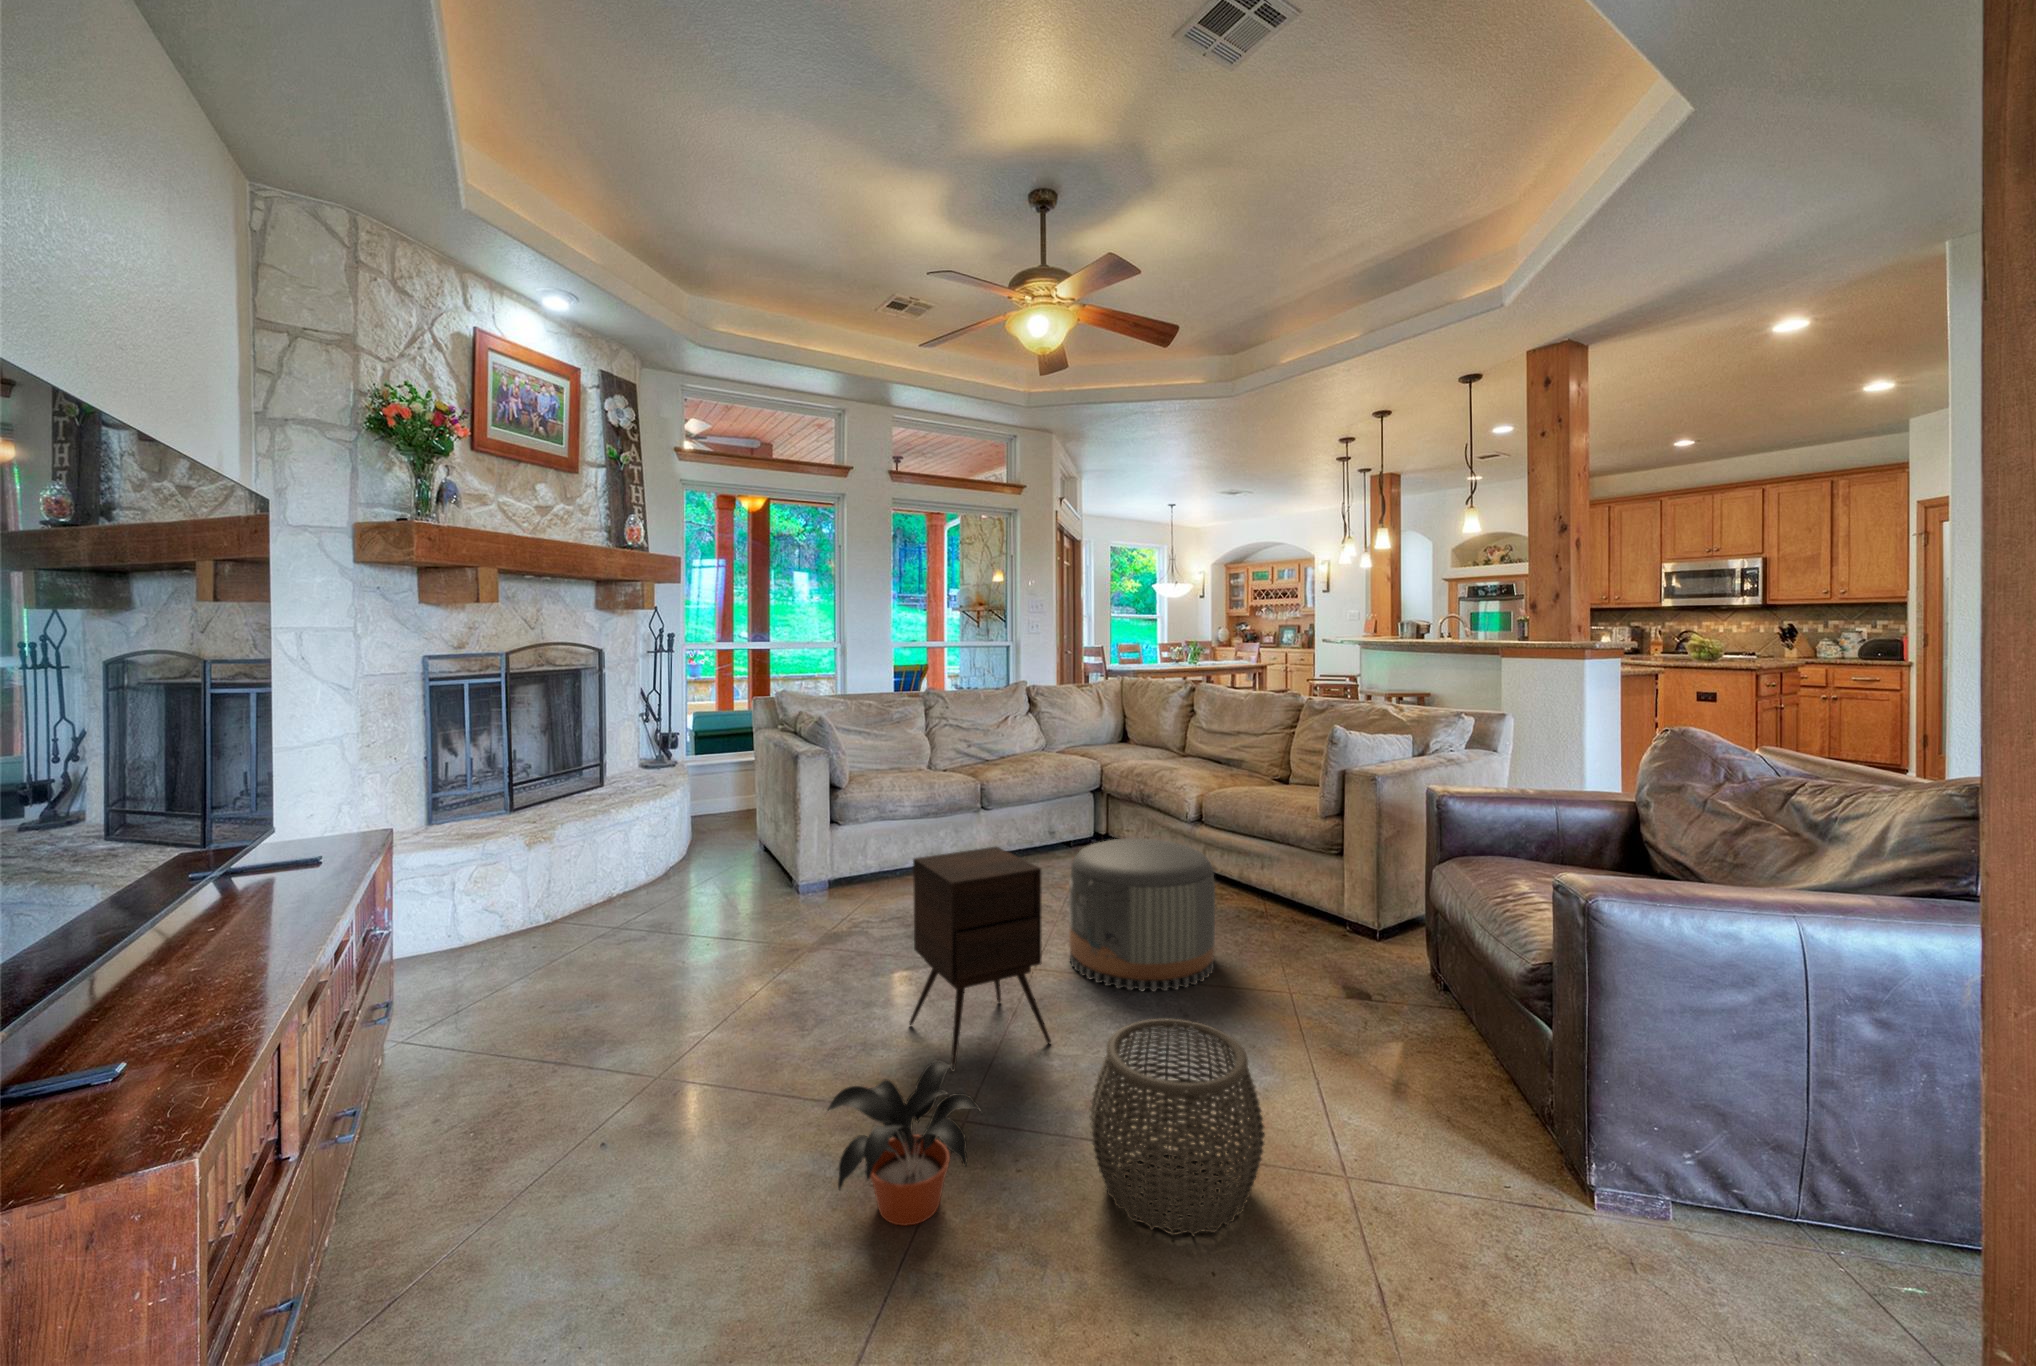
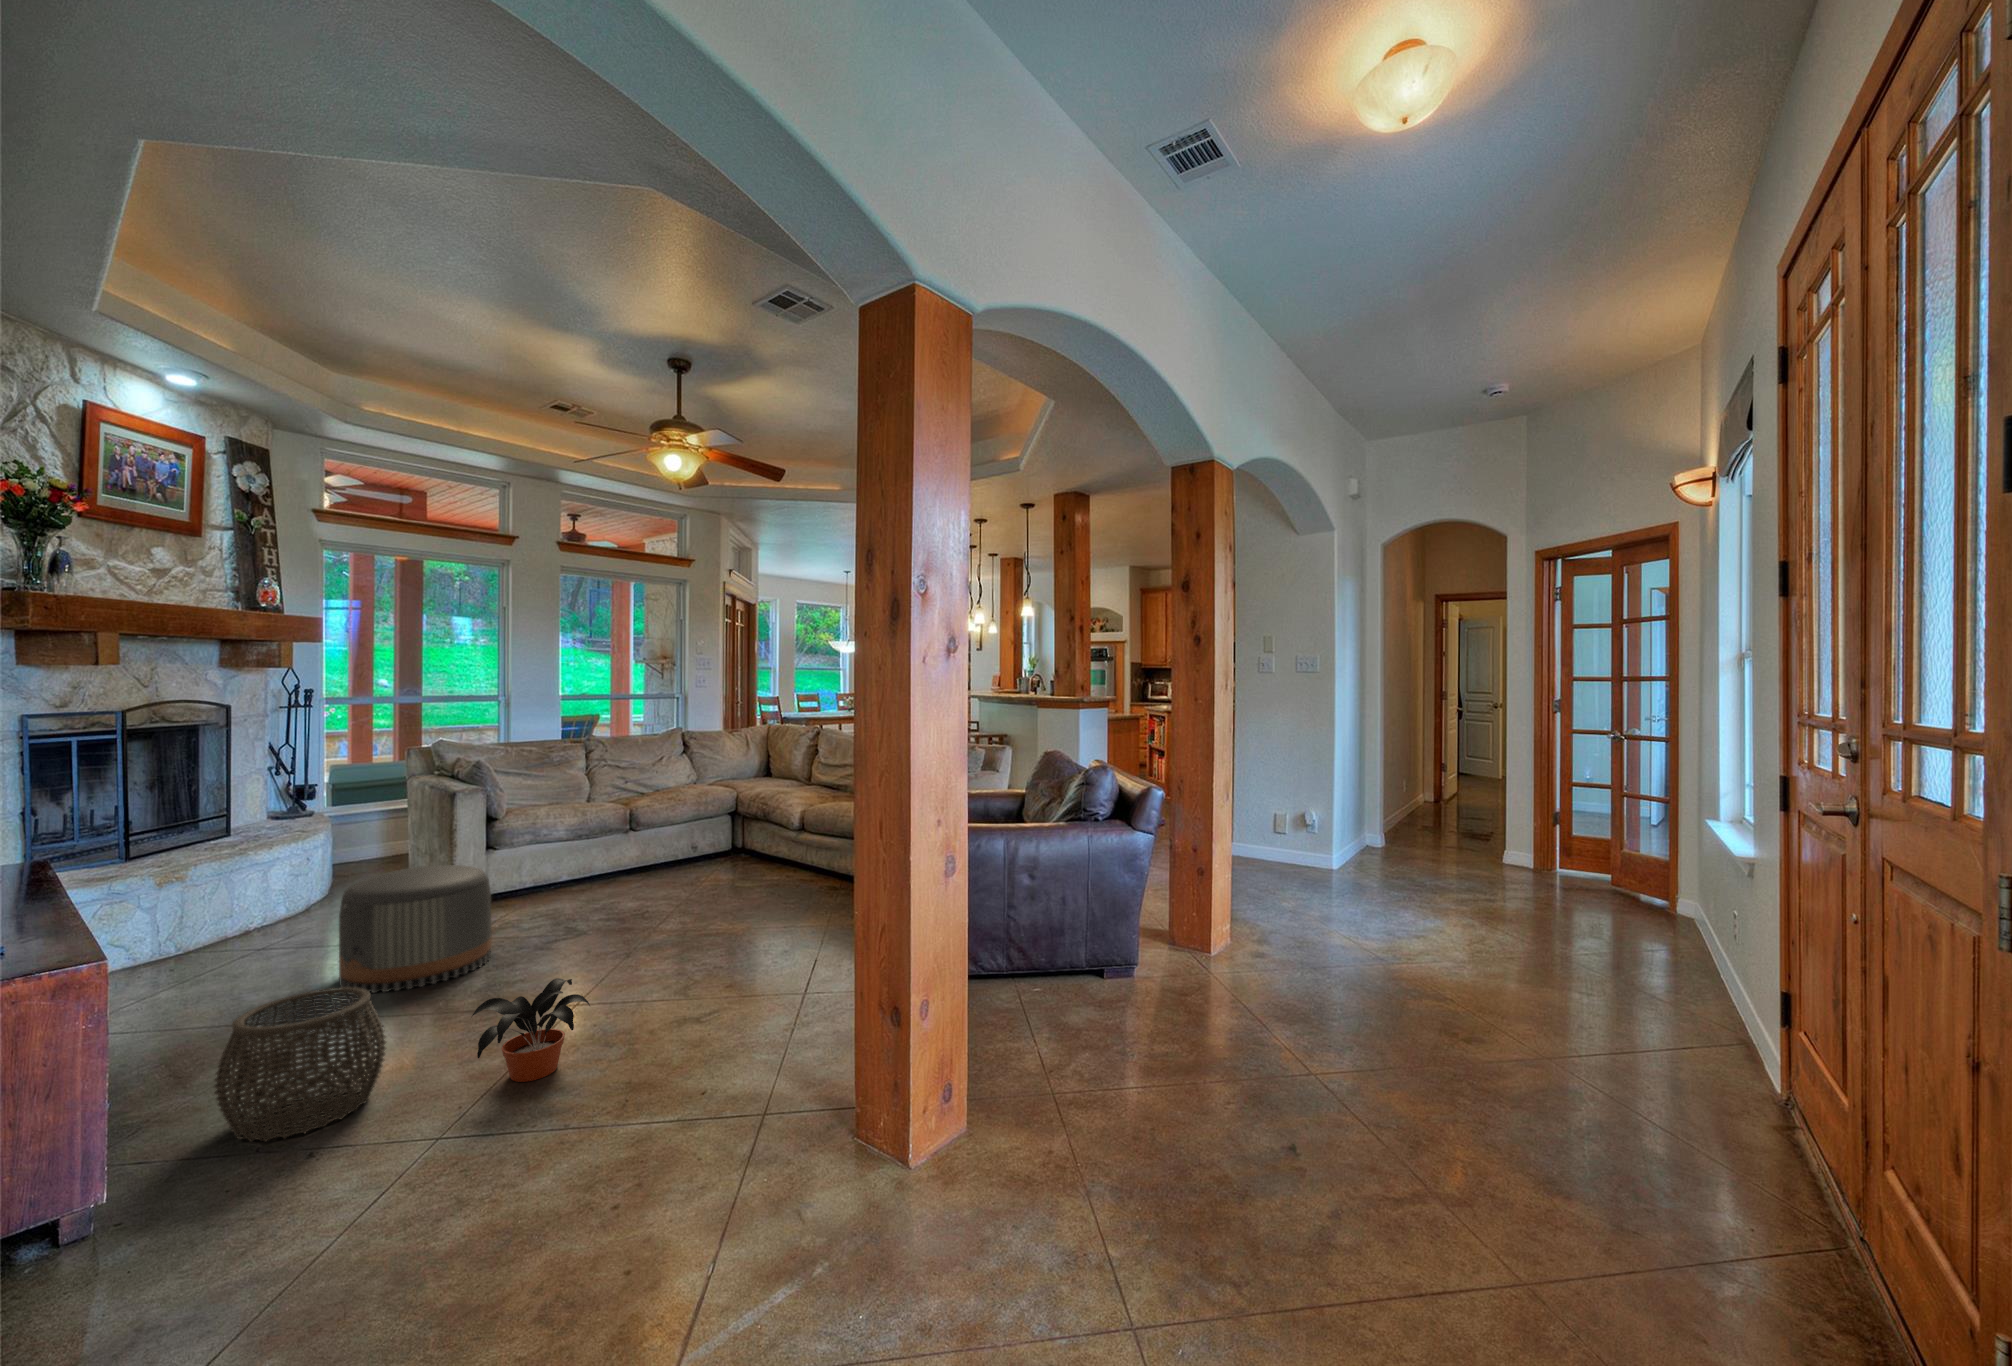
pouf: present [1069,838,1215,992] -> present [339,865,492,993]
side table: present [909,847,1051,1071] -> none [548,846,662,1005]
woven basket: present [1089,1019,1265,1236] -> present [214,988,386,1142]

